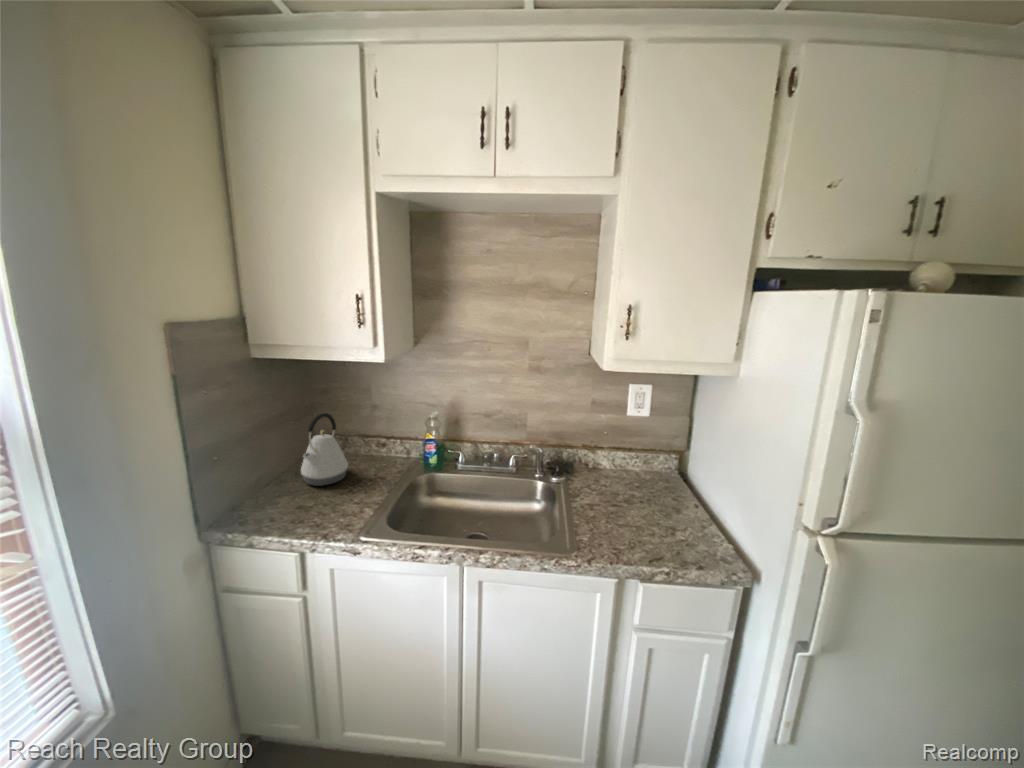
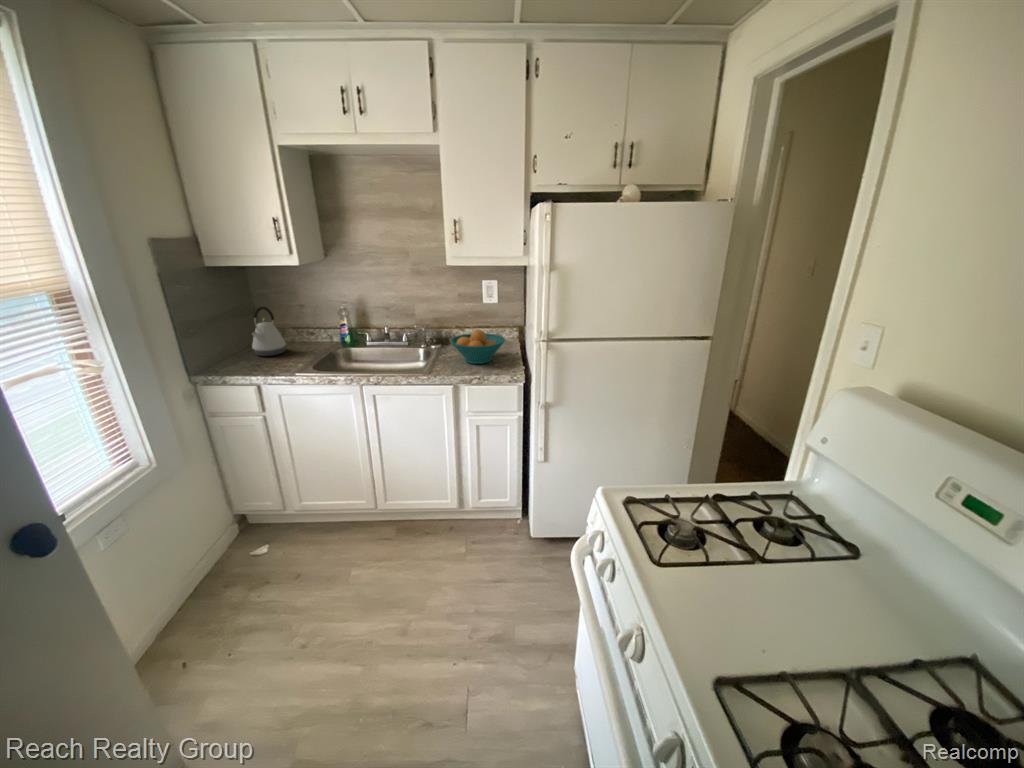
fruit bowl: none [600,470,694,532] -> present [450,329,505,364]

